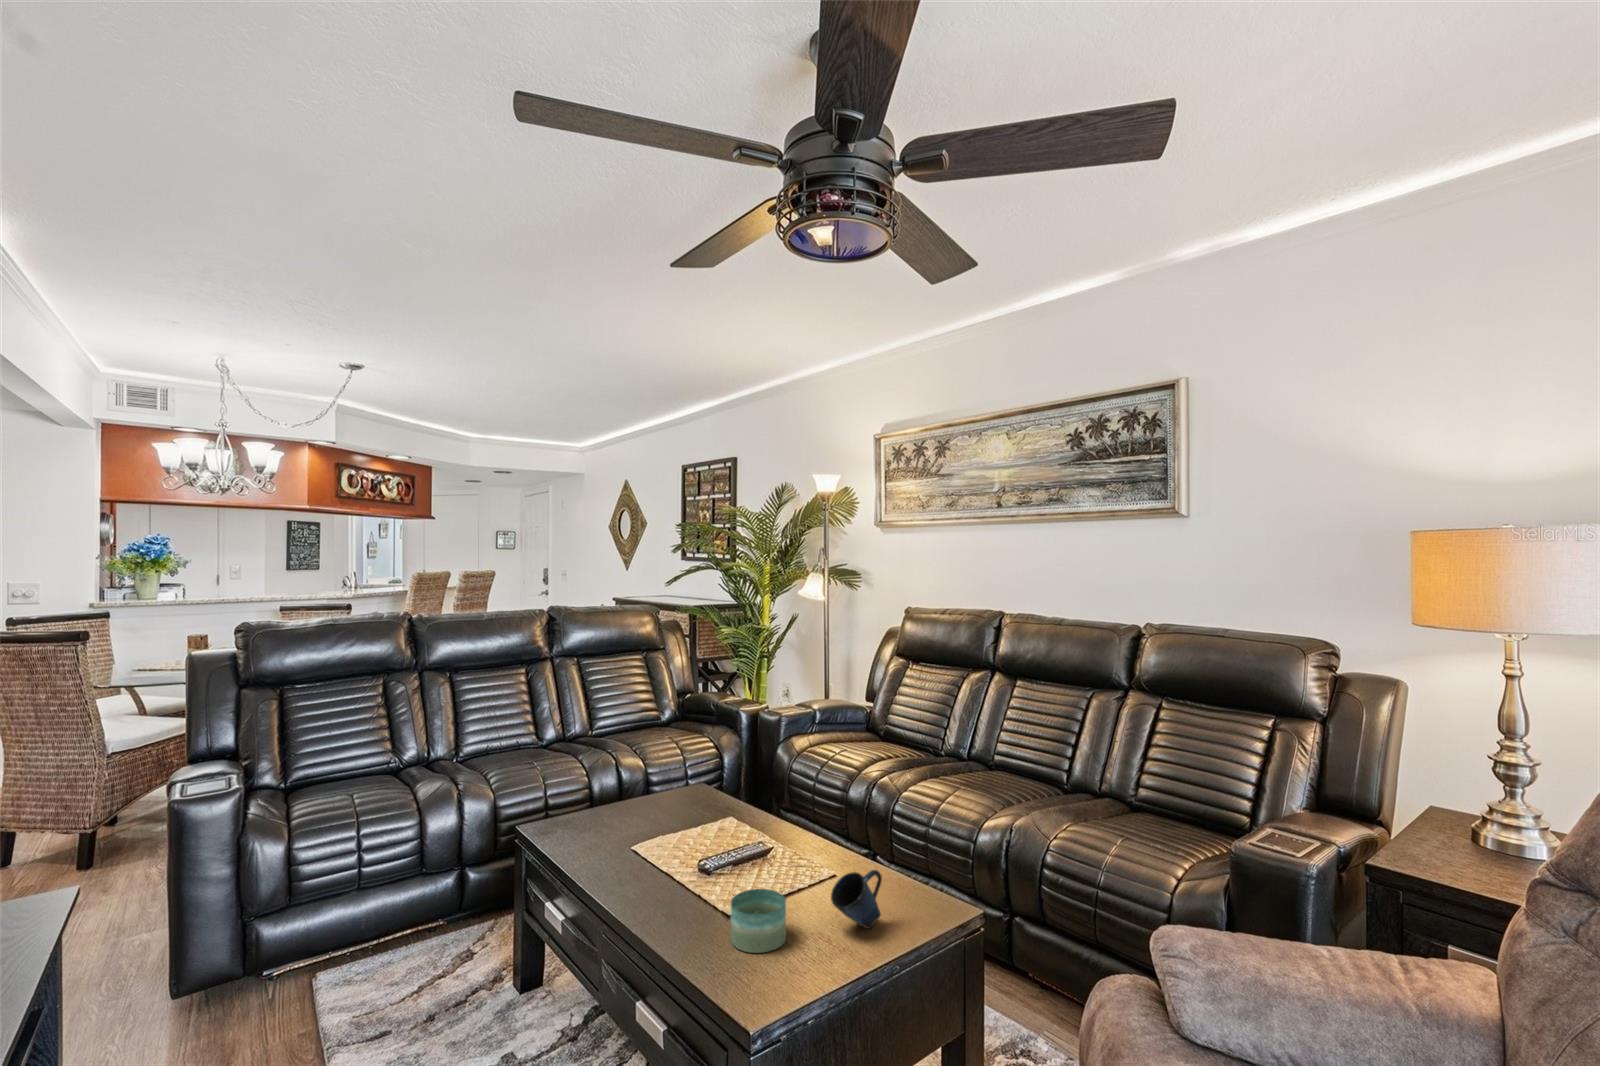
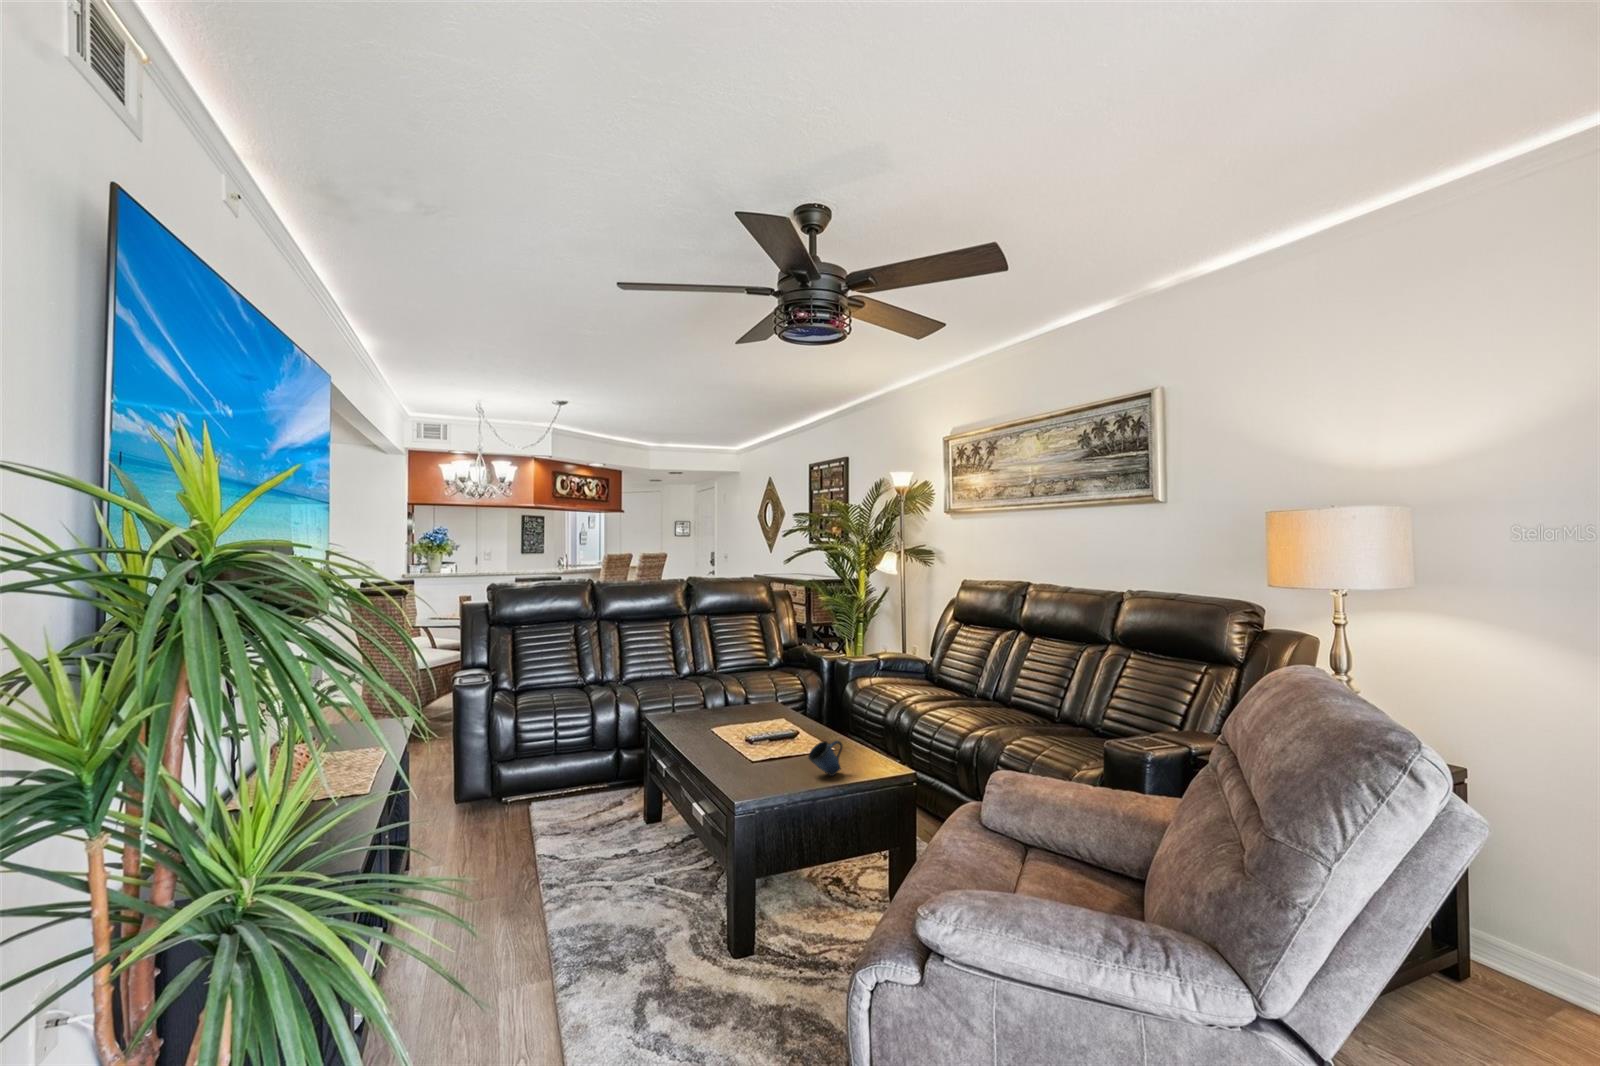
candle: present [731,889,786,953] -> none [746,748,780,782]

